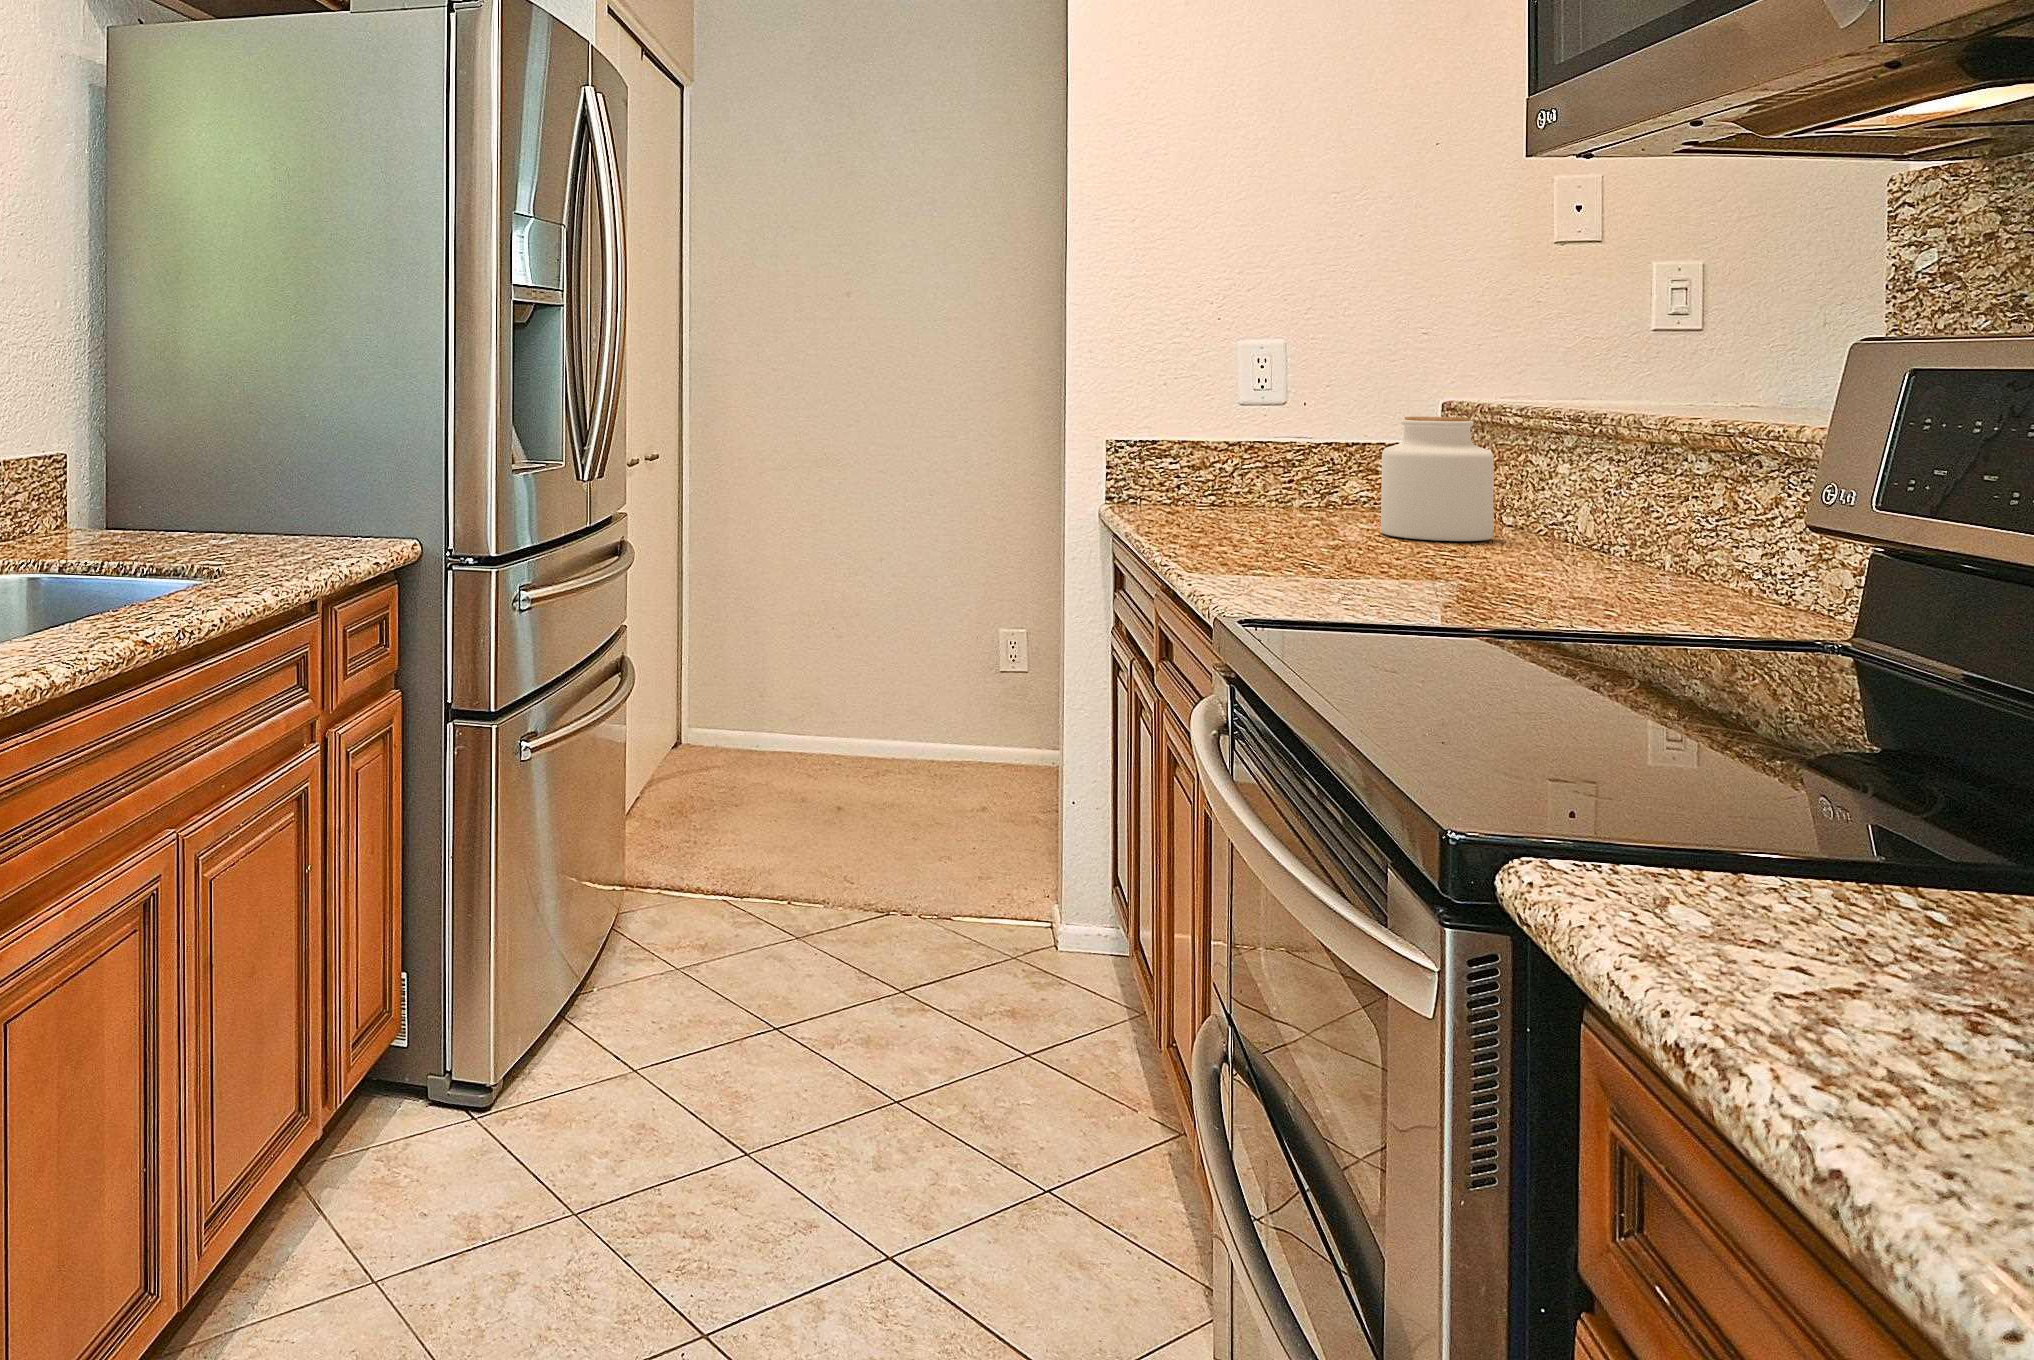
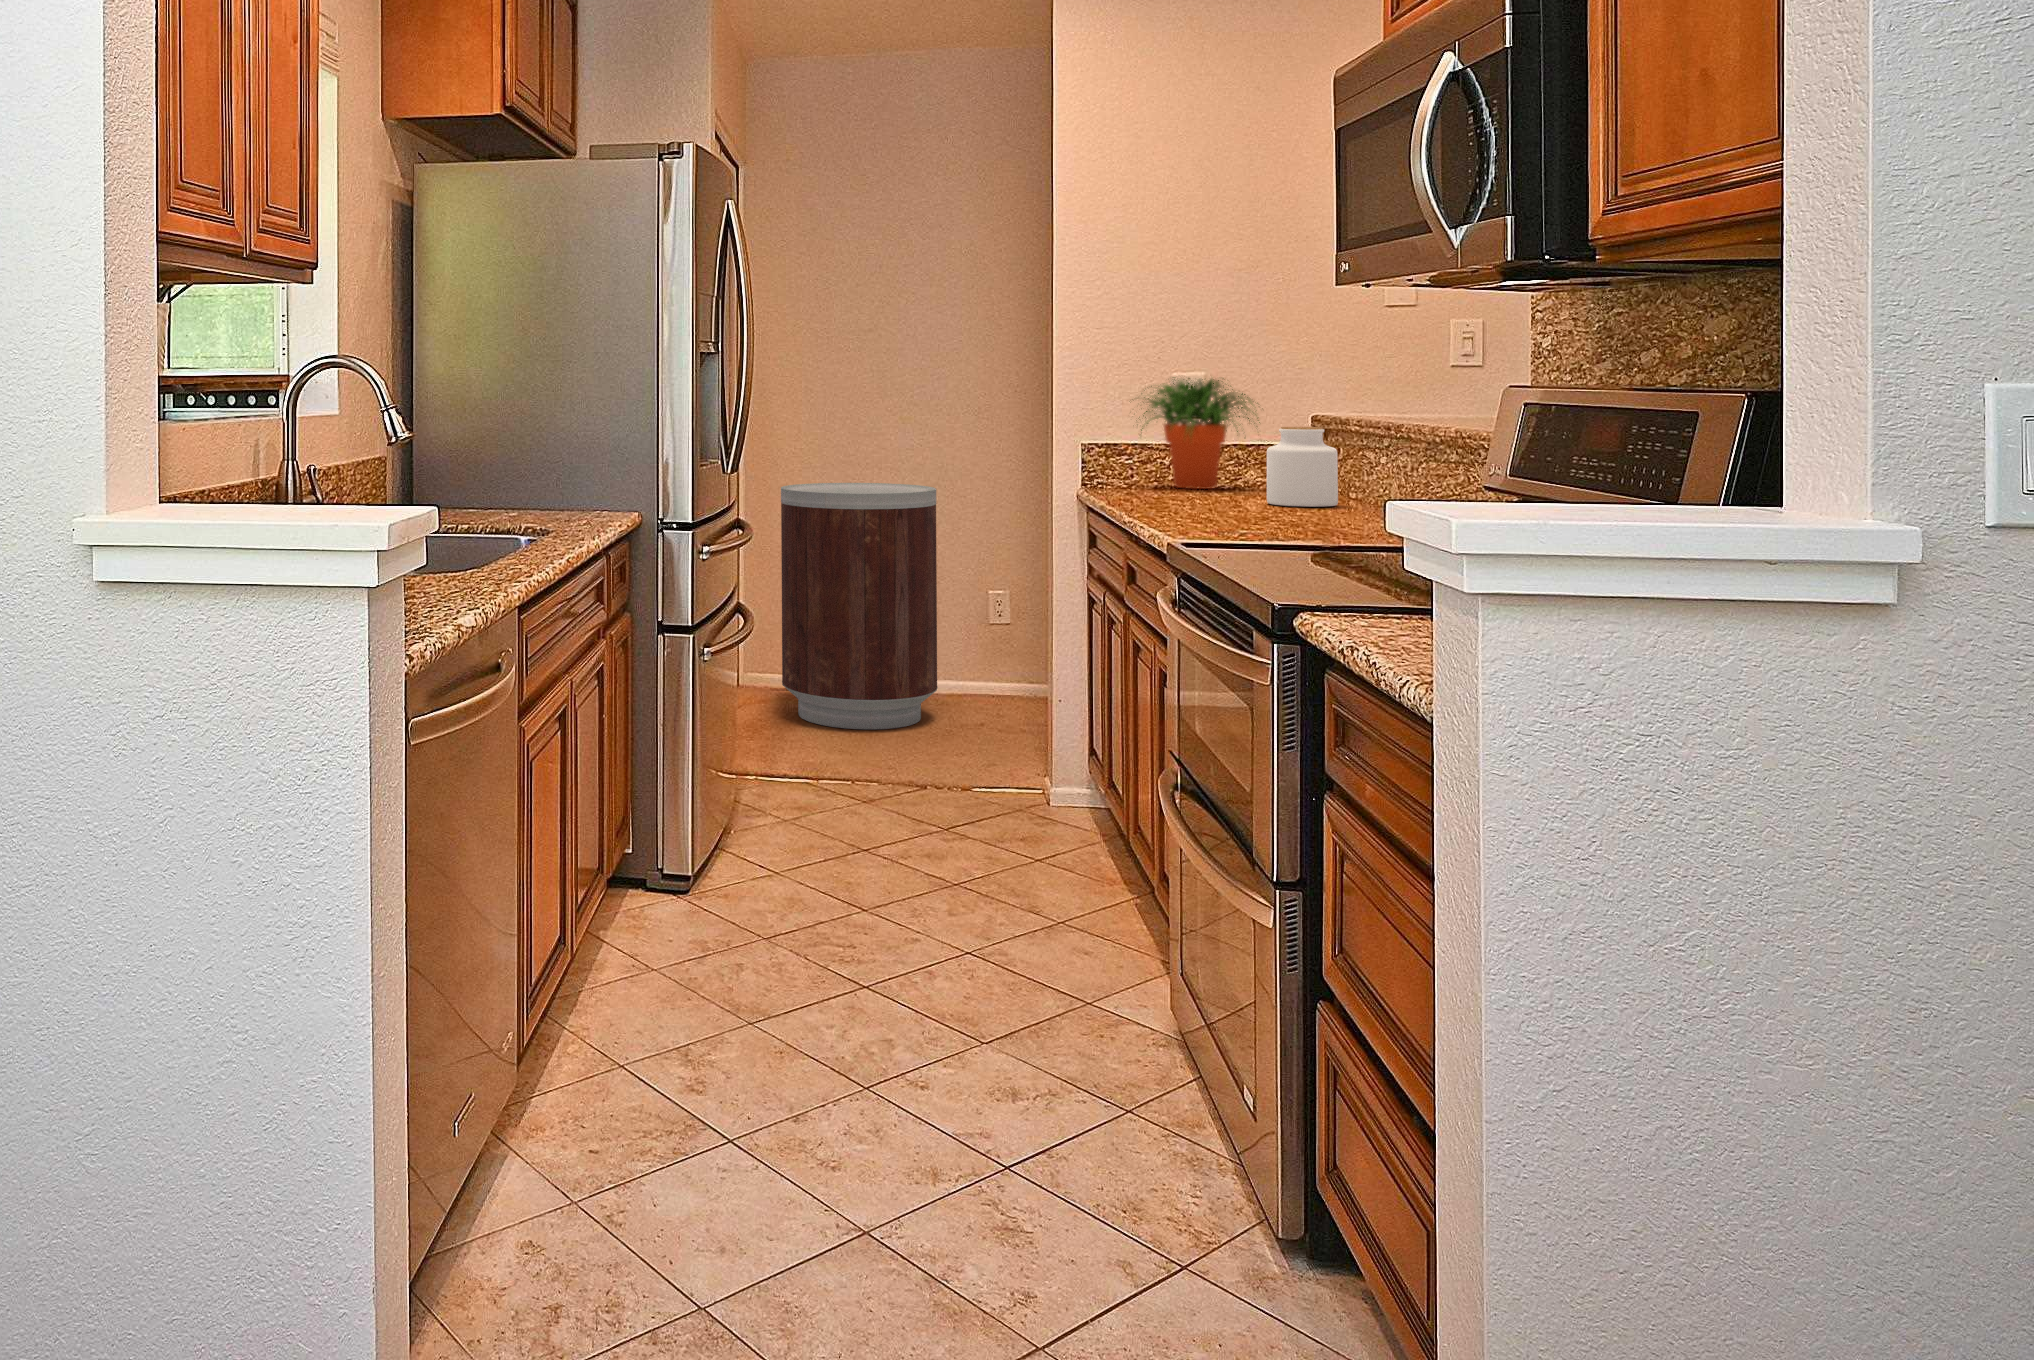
potted plant: none [1170,340,1374,505] -> present [1138,377,1260,489]
trash can: none [718,483,924,813] -> present [781,483,938,729]

